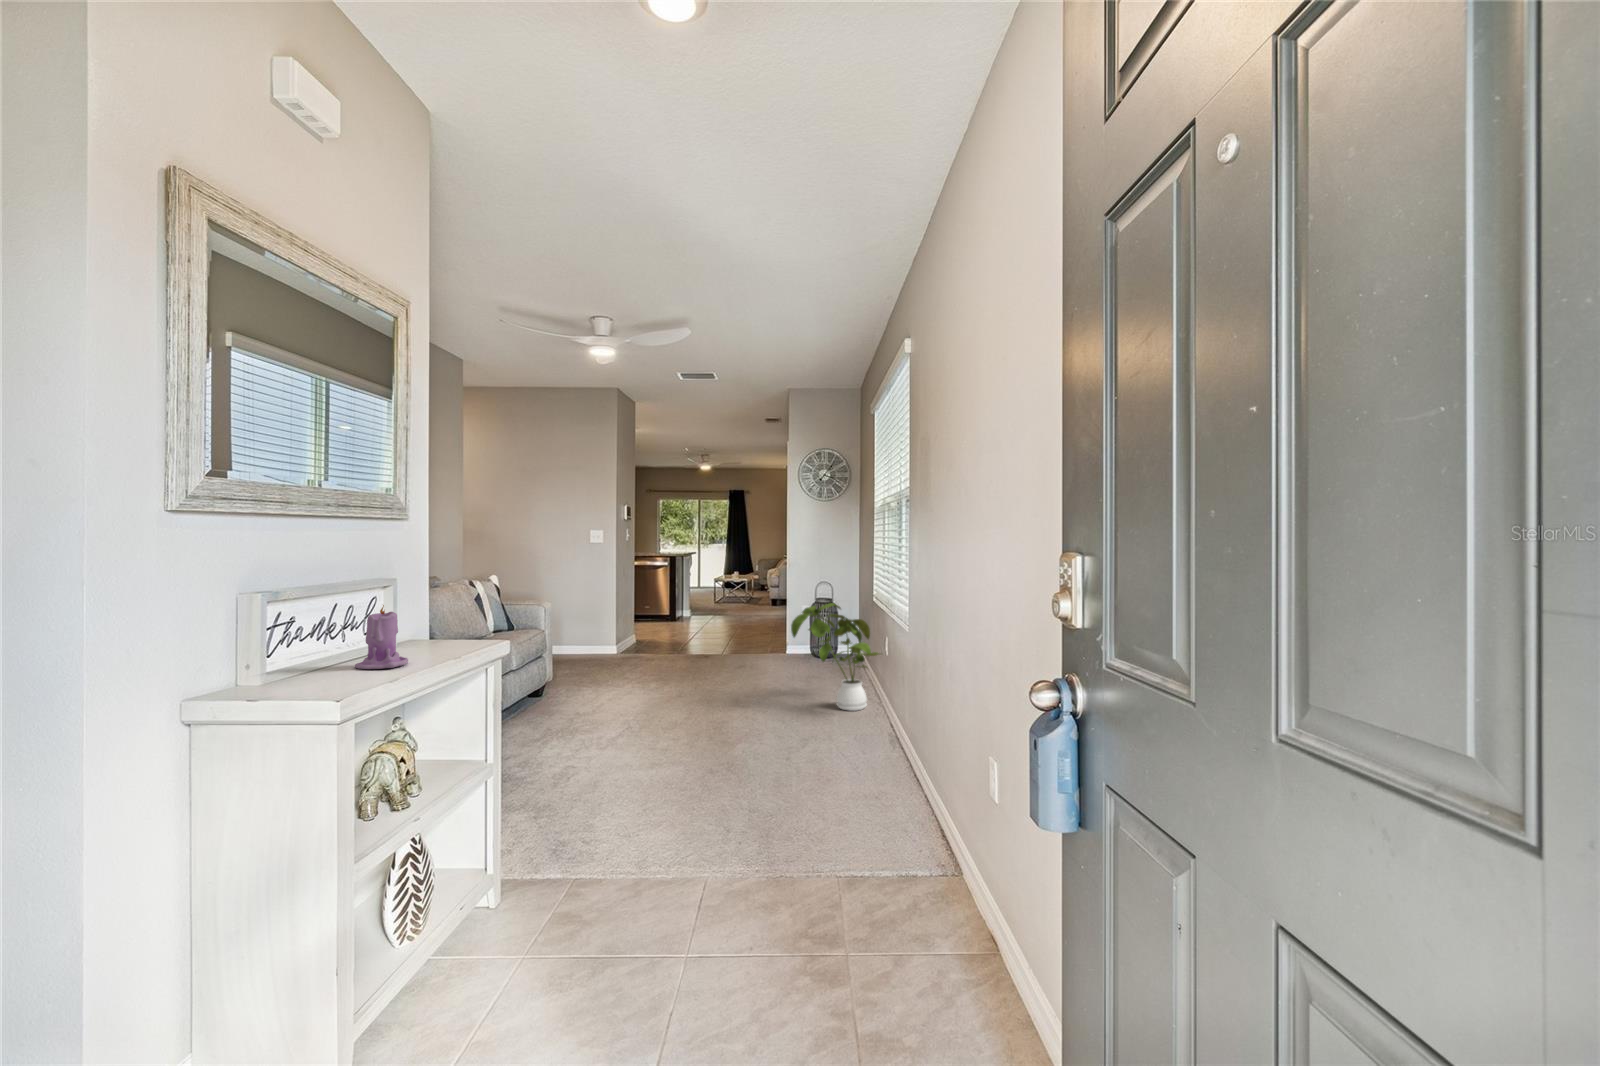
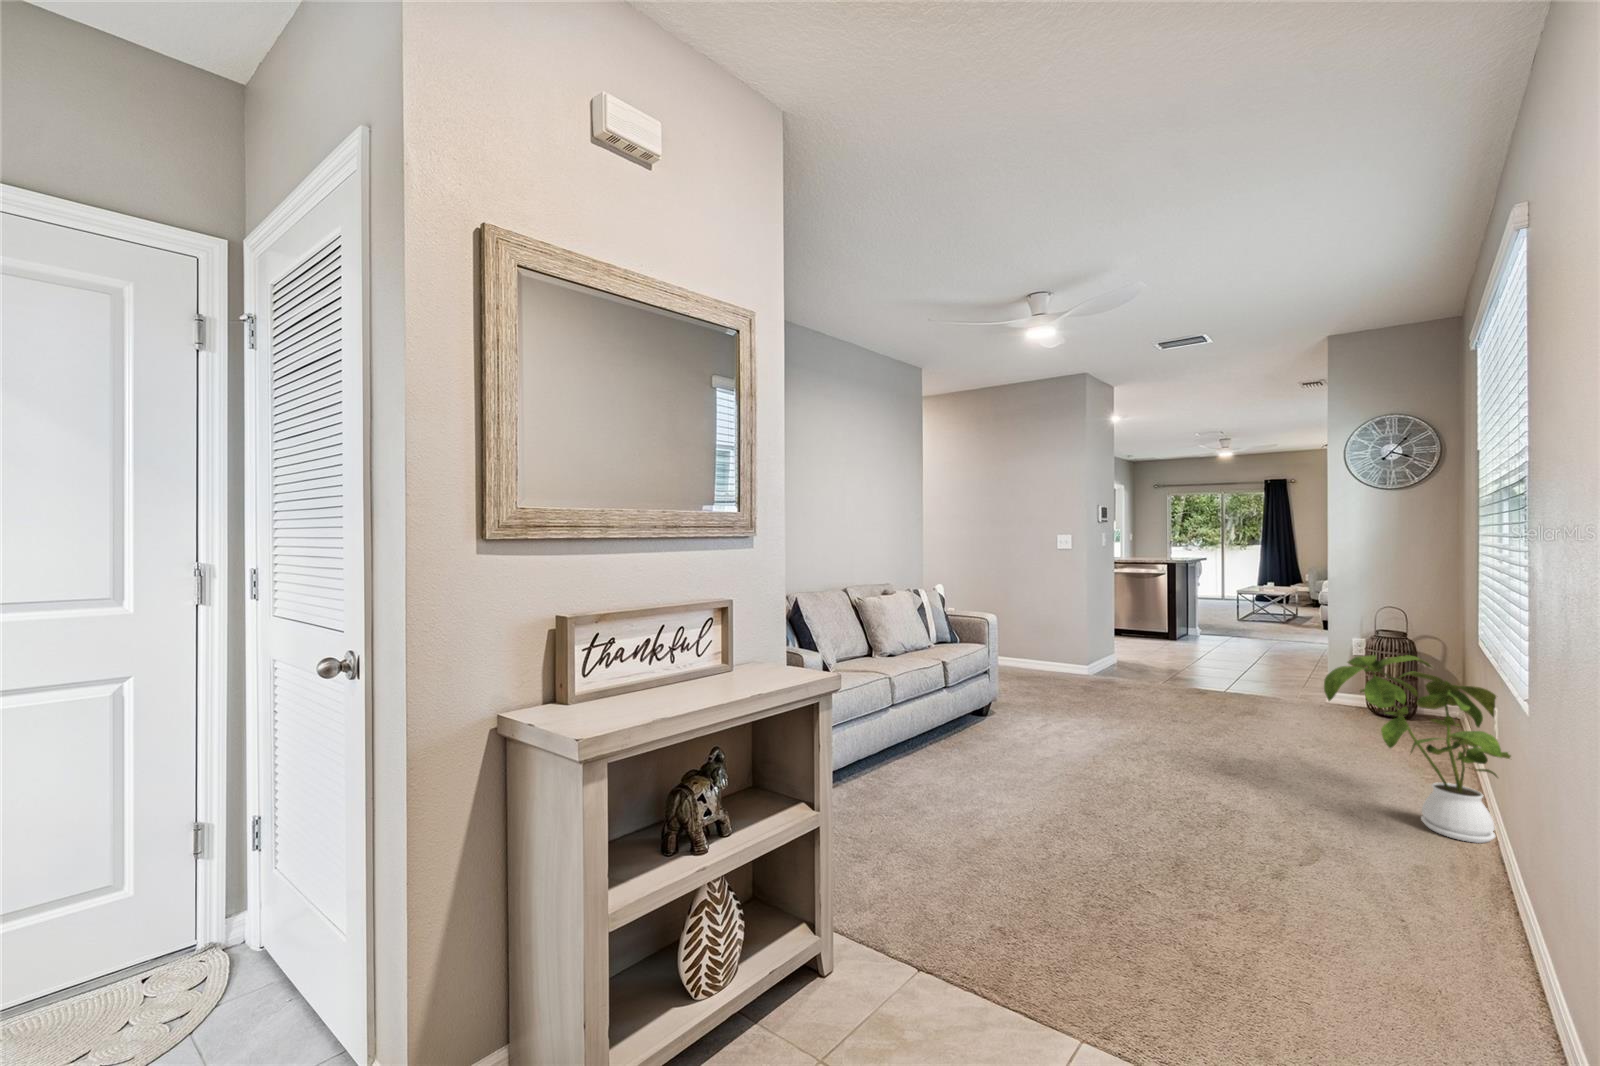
candle: present [355,605,408,669] -> none [663,630,712,700]

